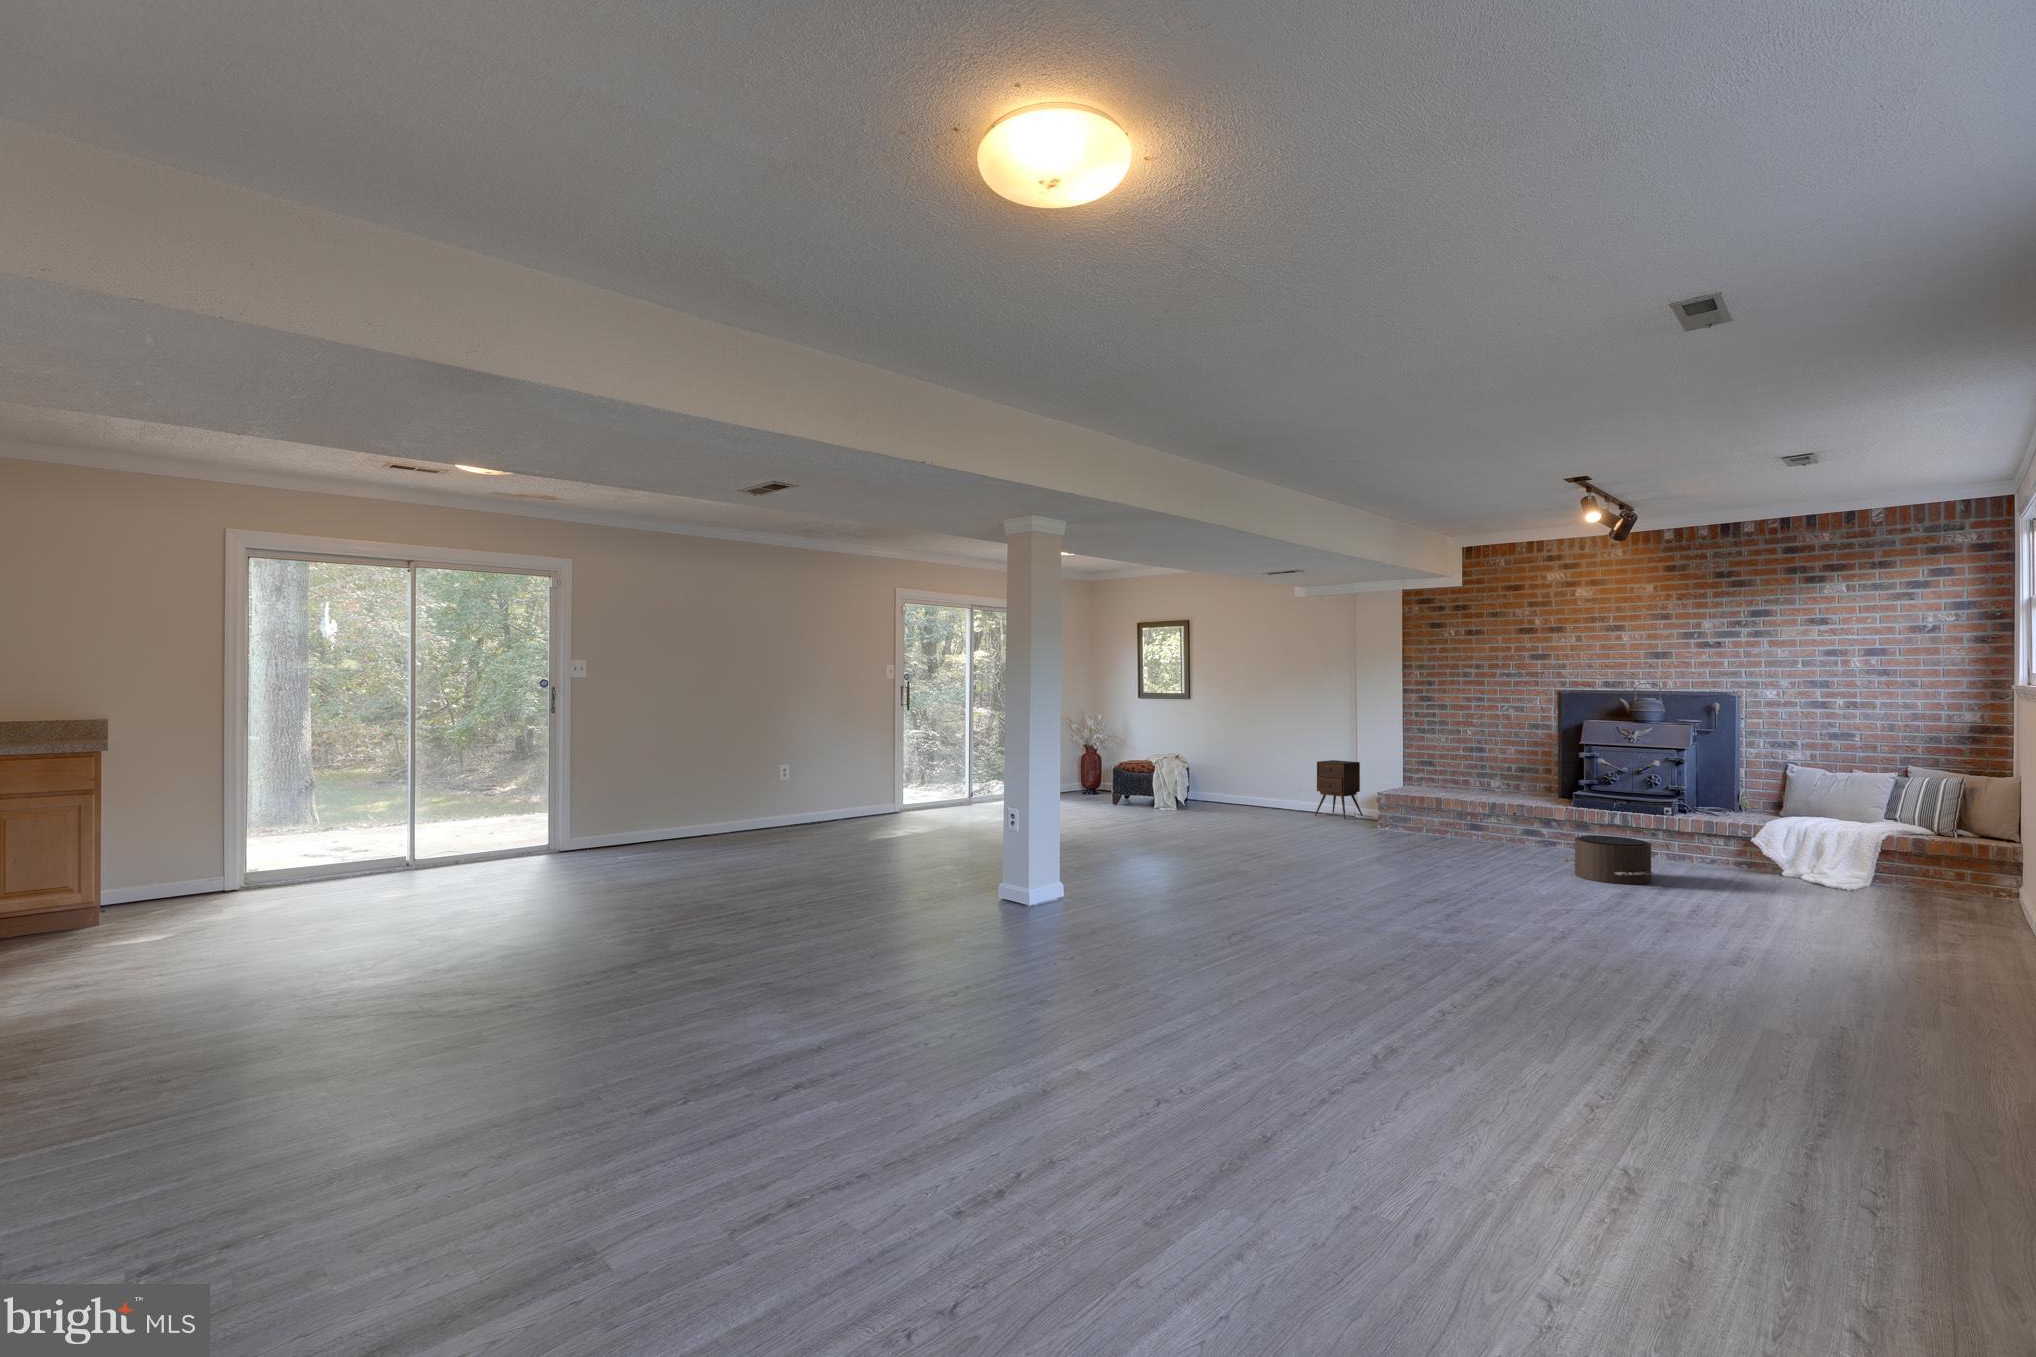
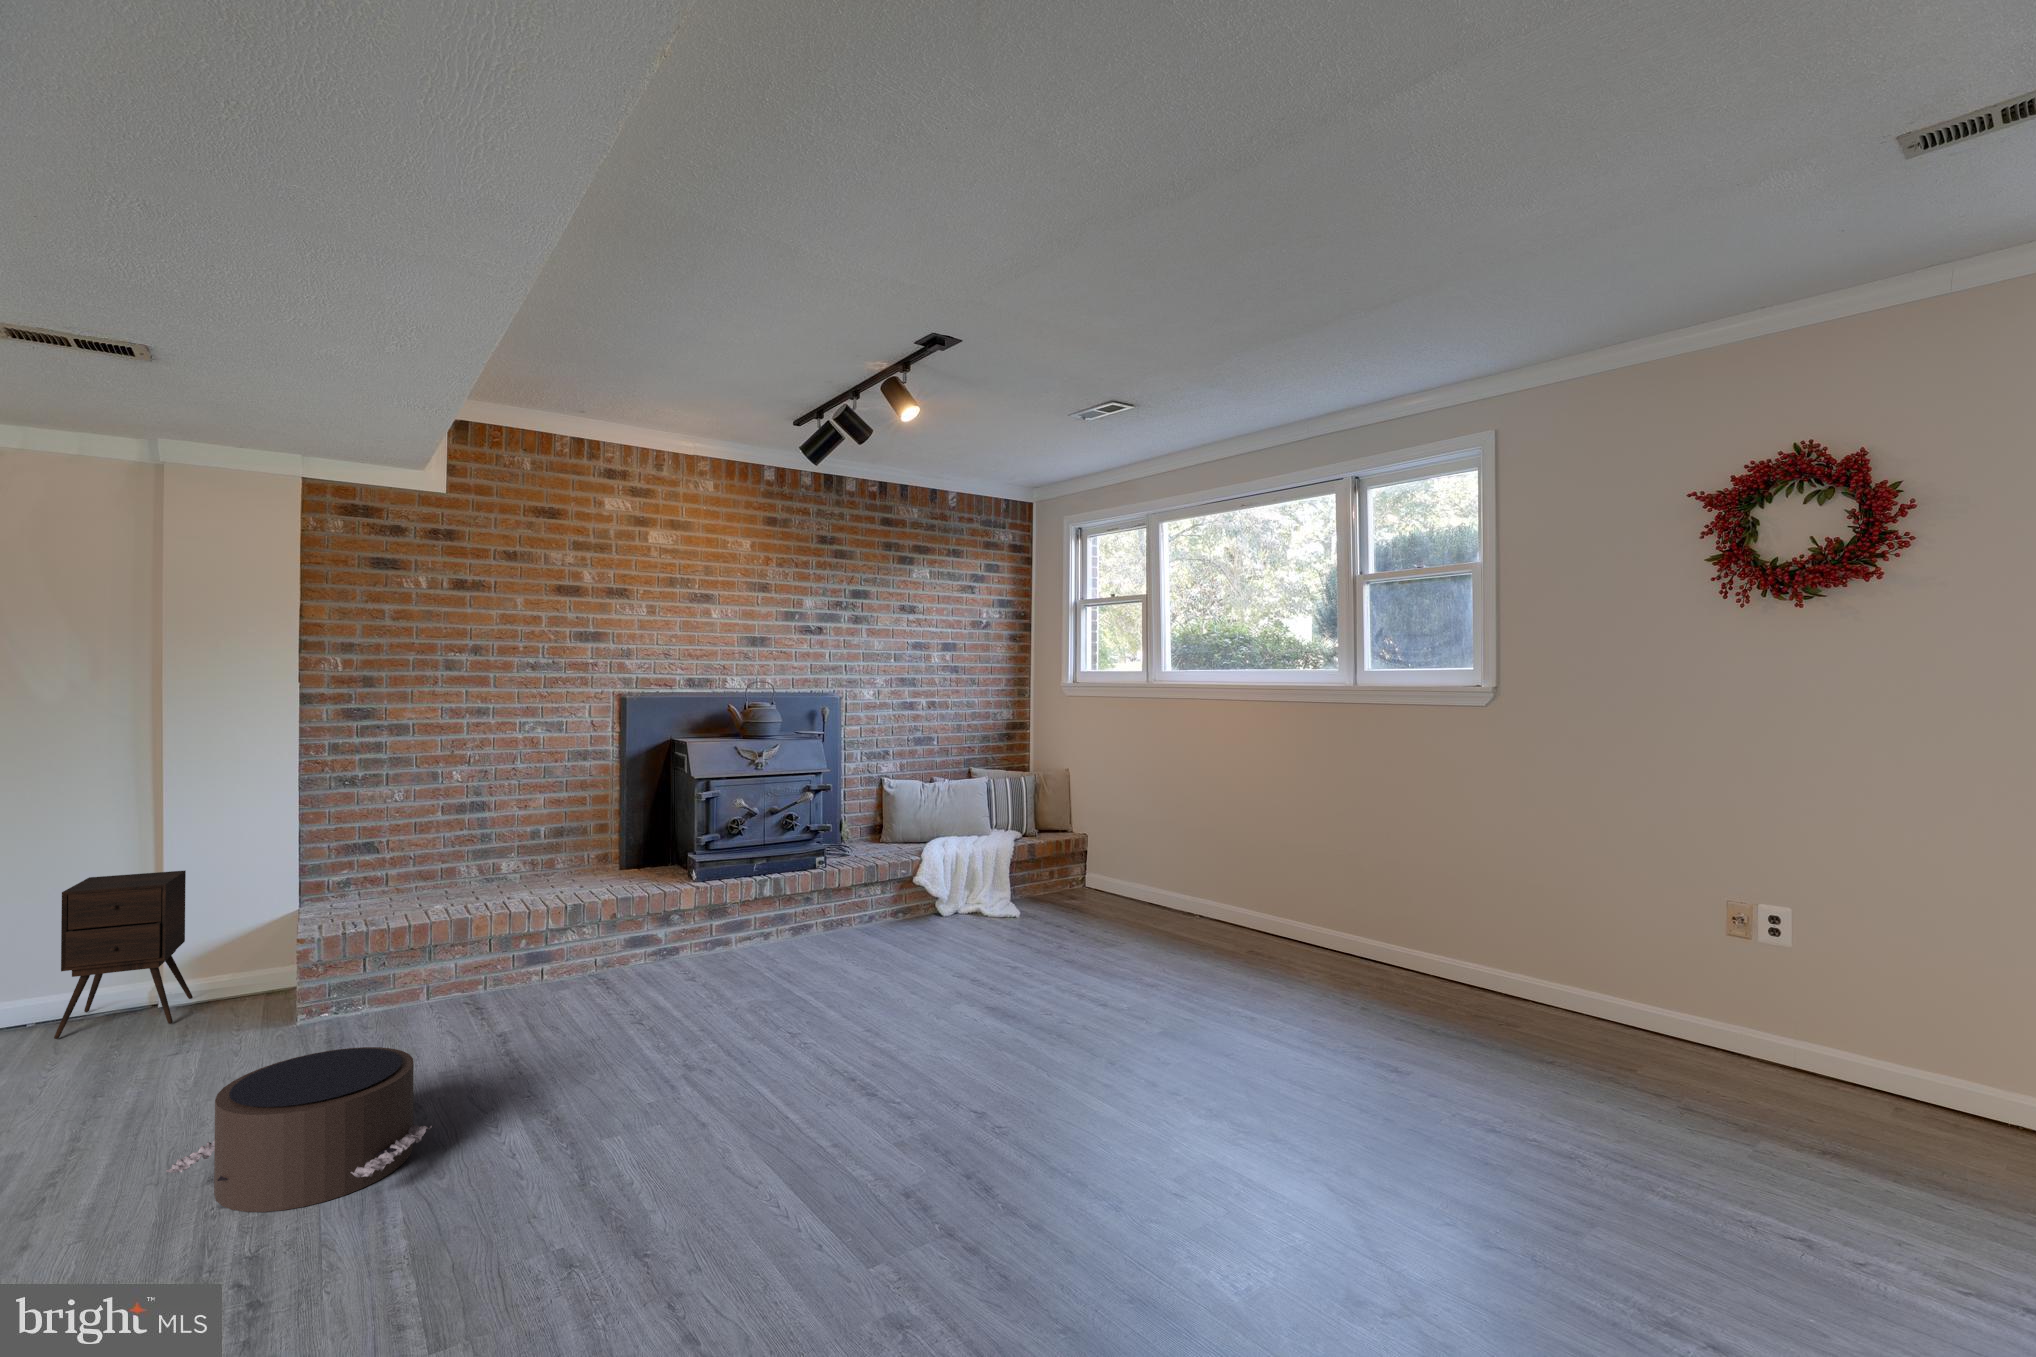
pouf: present [1562,836,1653,884] -> present [166,1047,432,1212]

